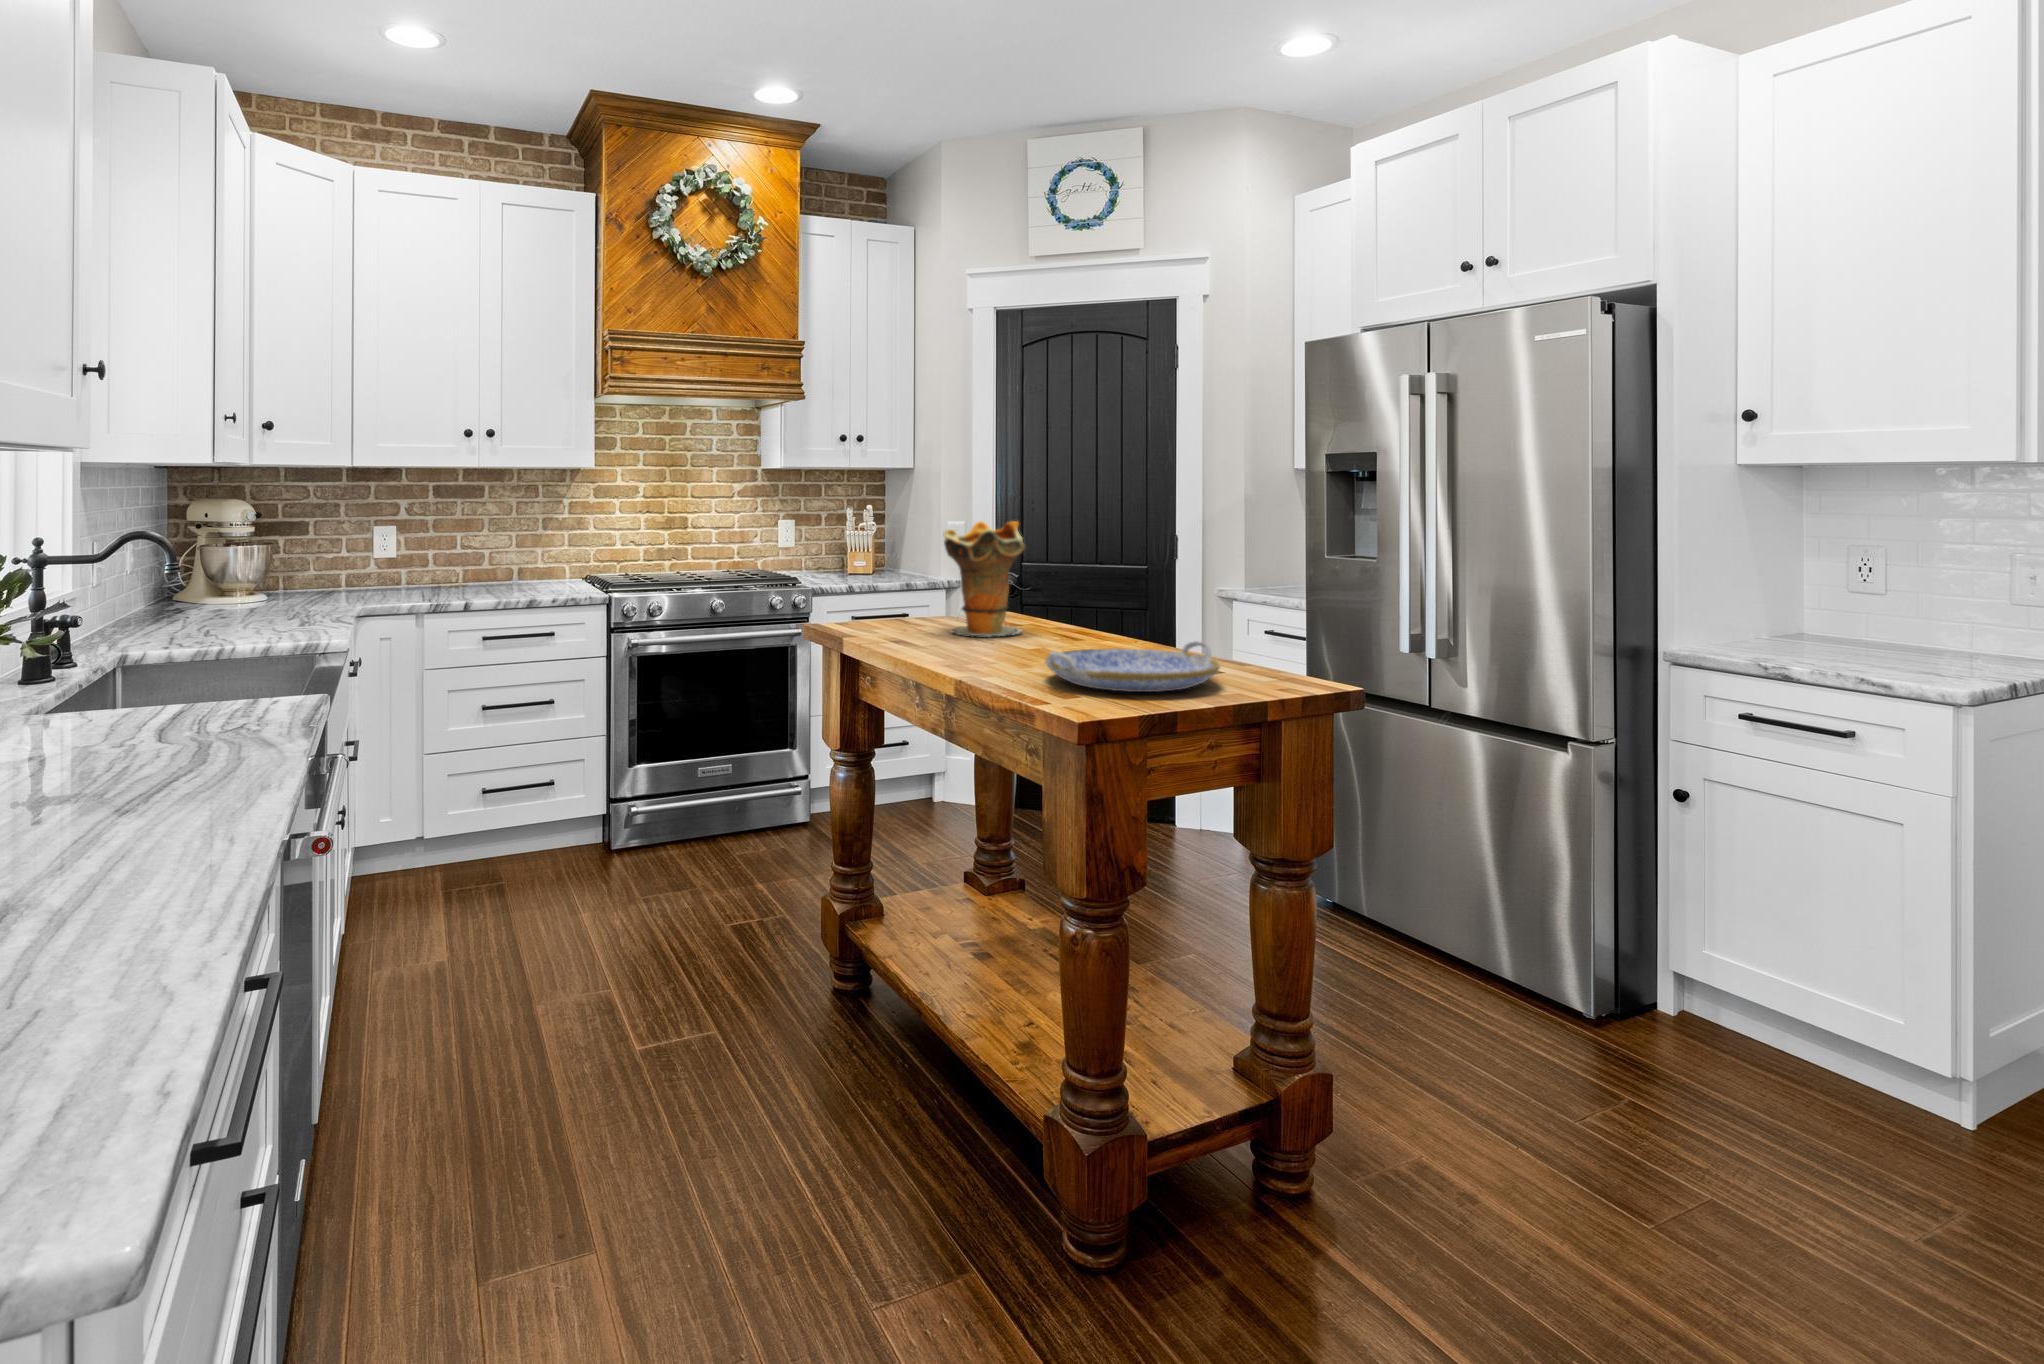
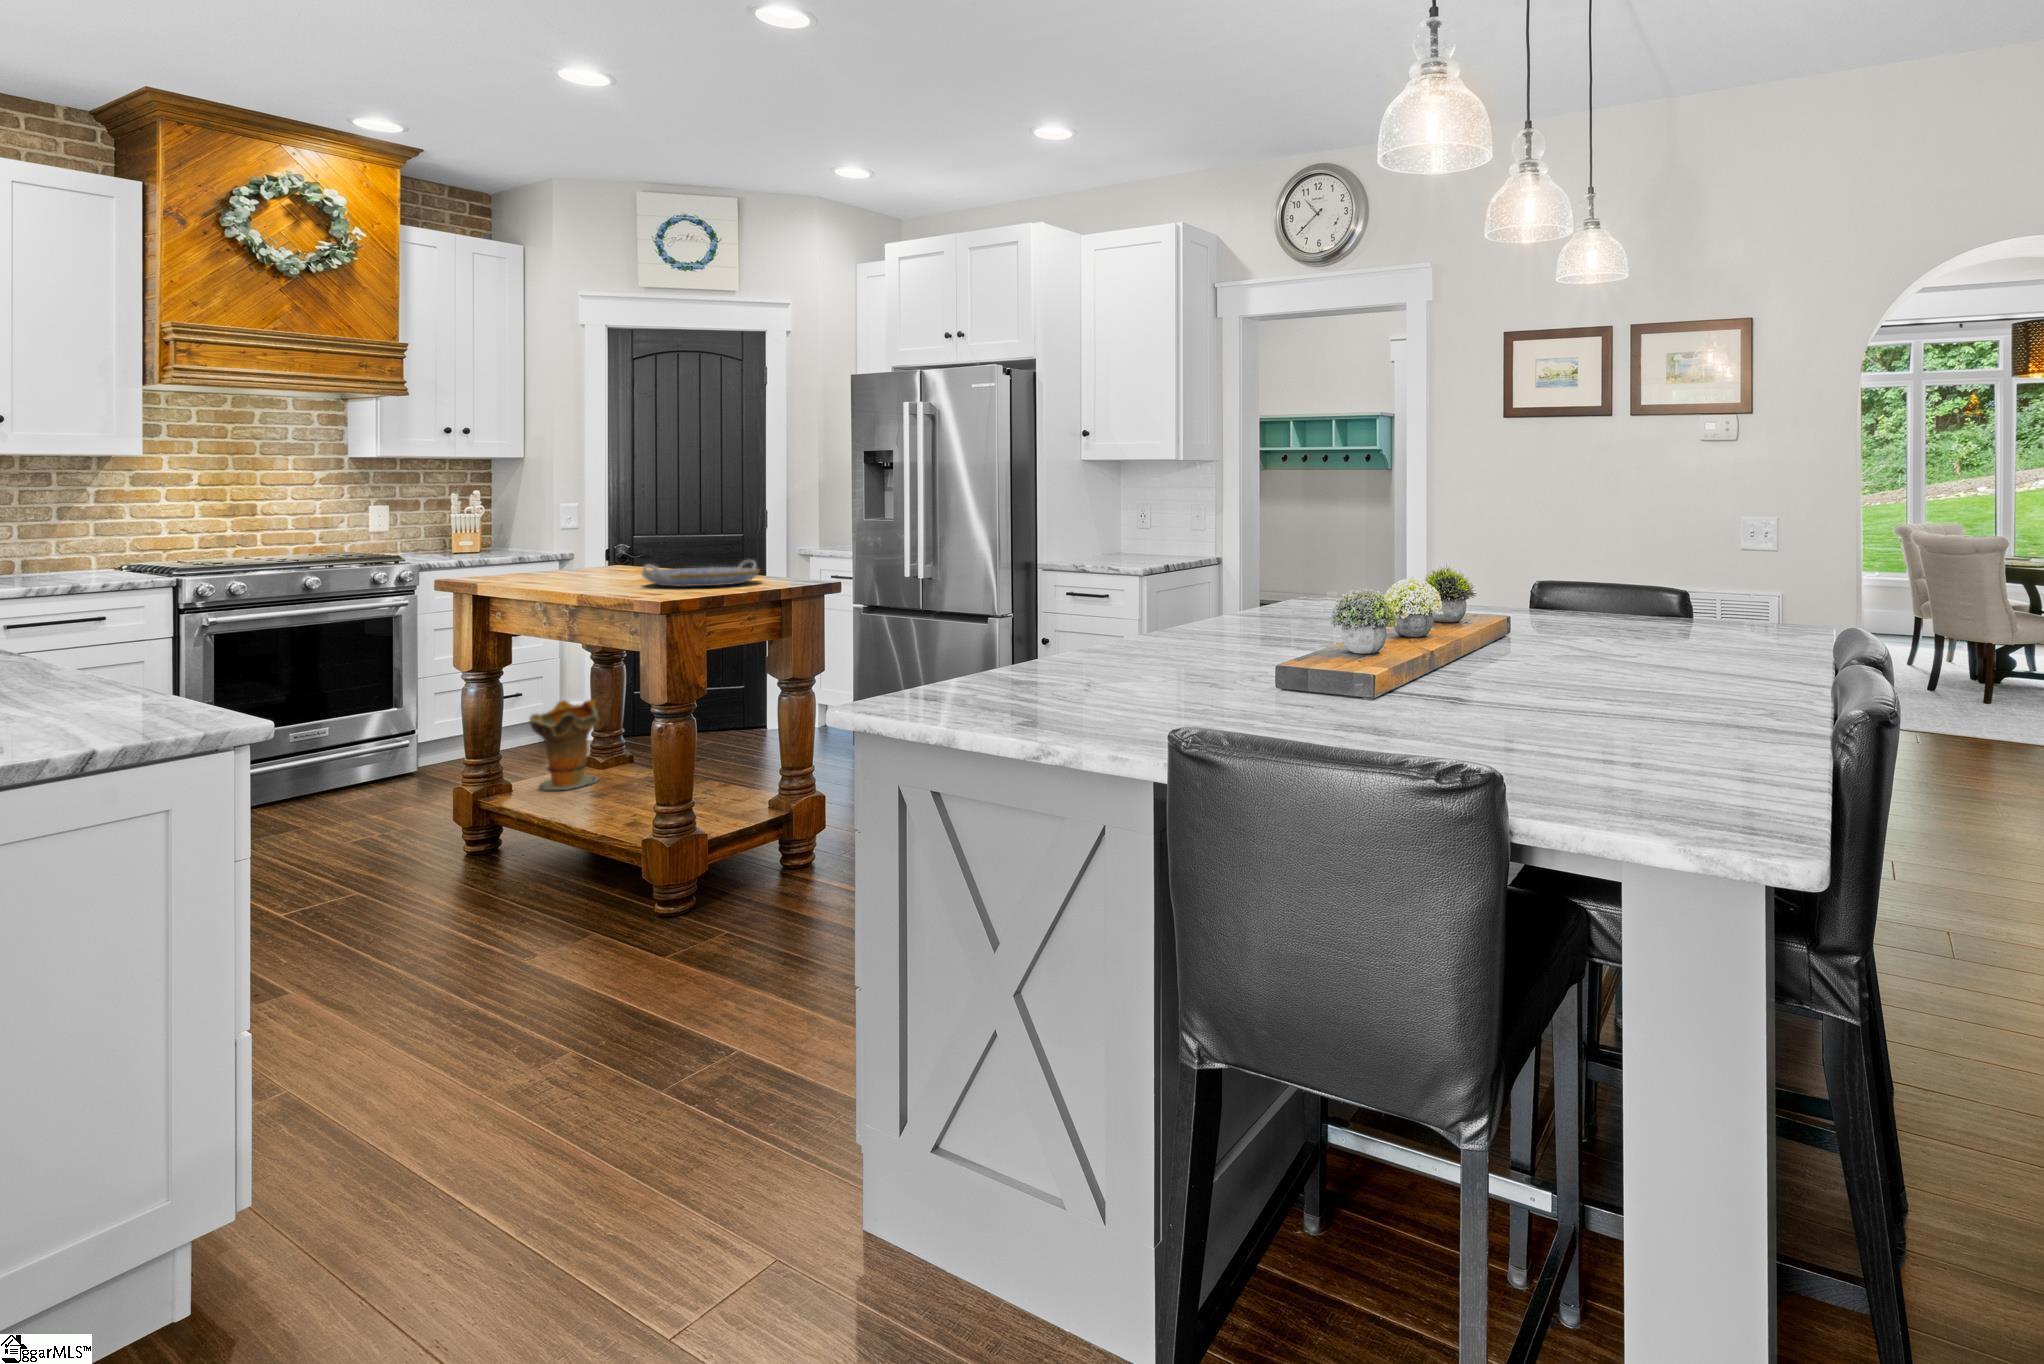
decorative vase: present [944,521,1025,637] -> present [530,700,600,790]

